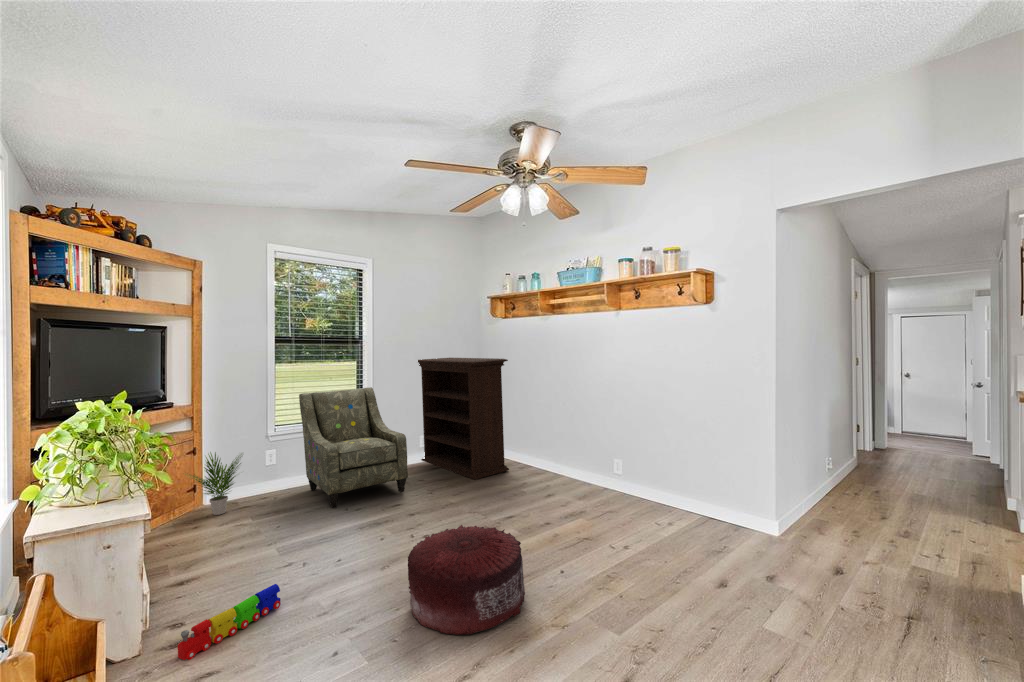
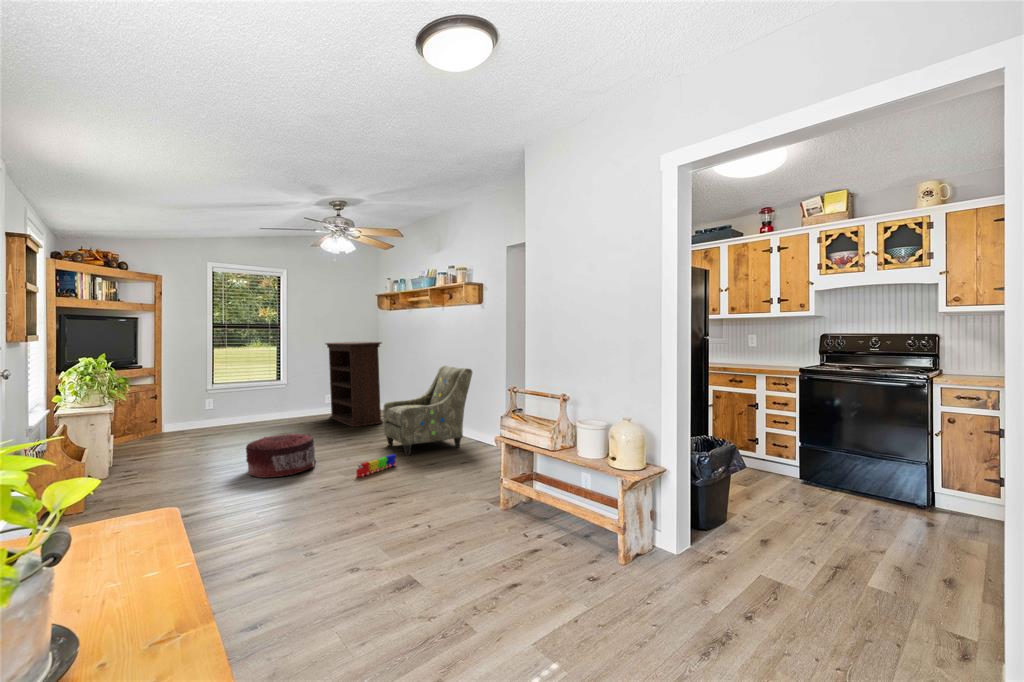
armchair: present [299,387,408,508] -> present [383,366,472,456]
potted plant: present [190,452,241,515] -> none [148,399,189,439]
toy train: present [178,584,281,660] -> present [356,454,396,477]

